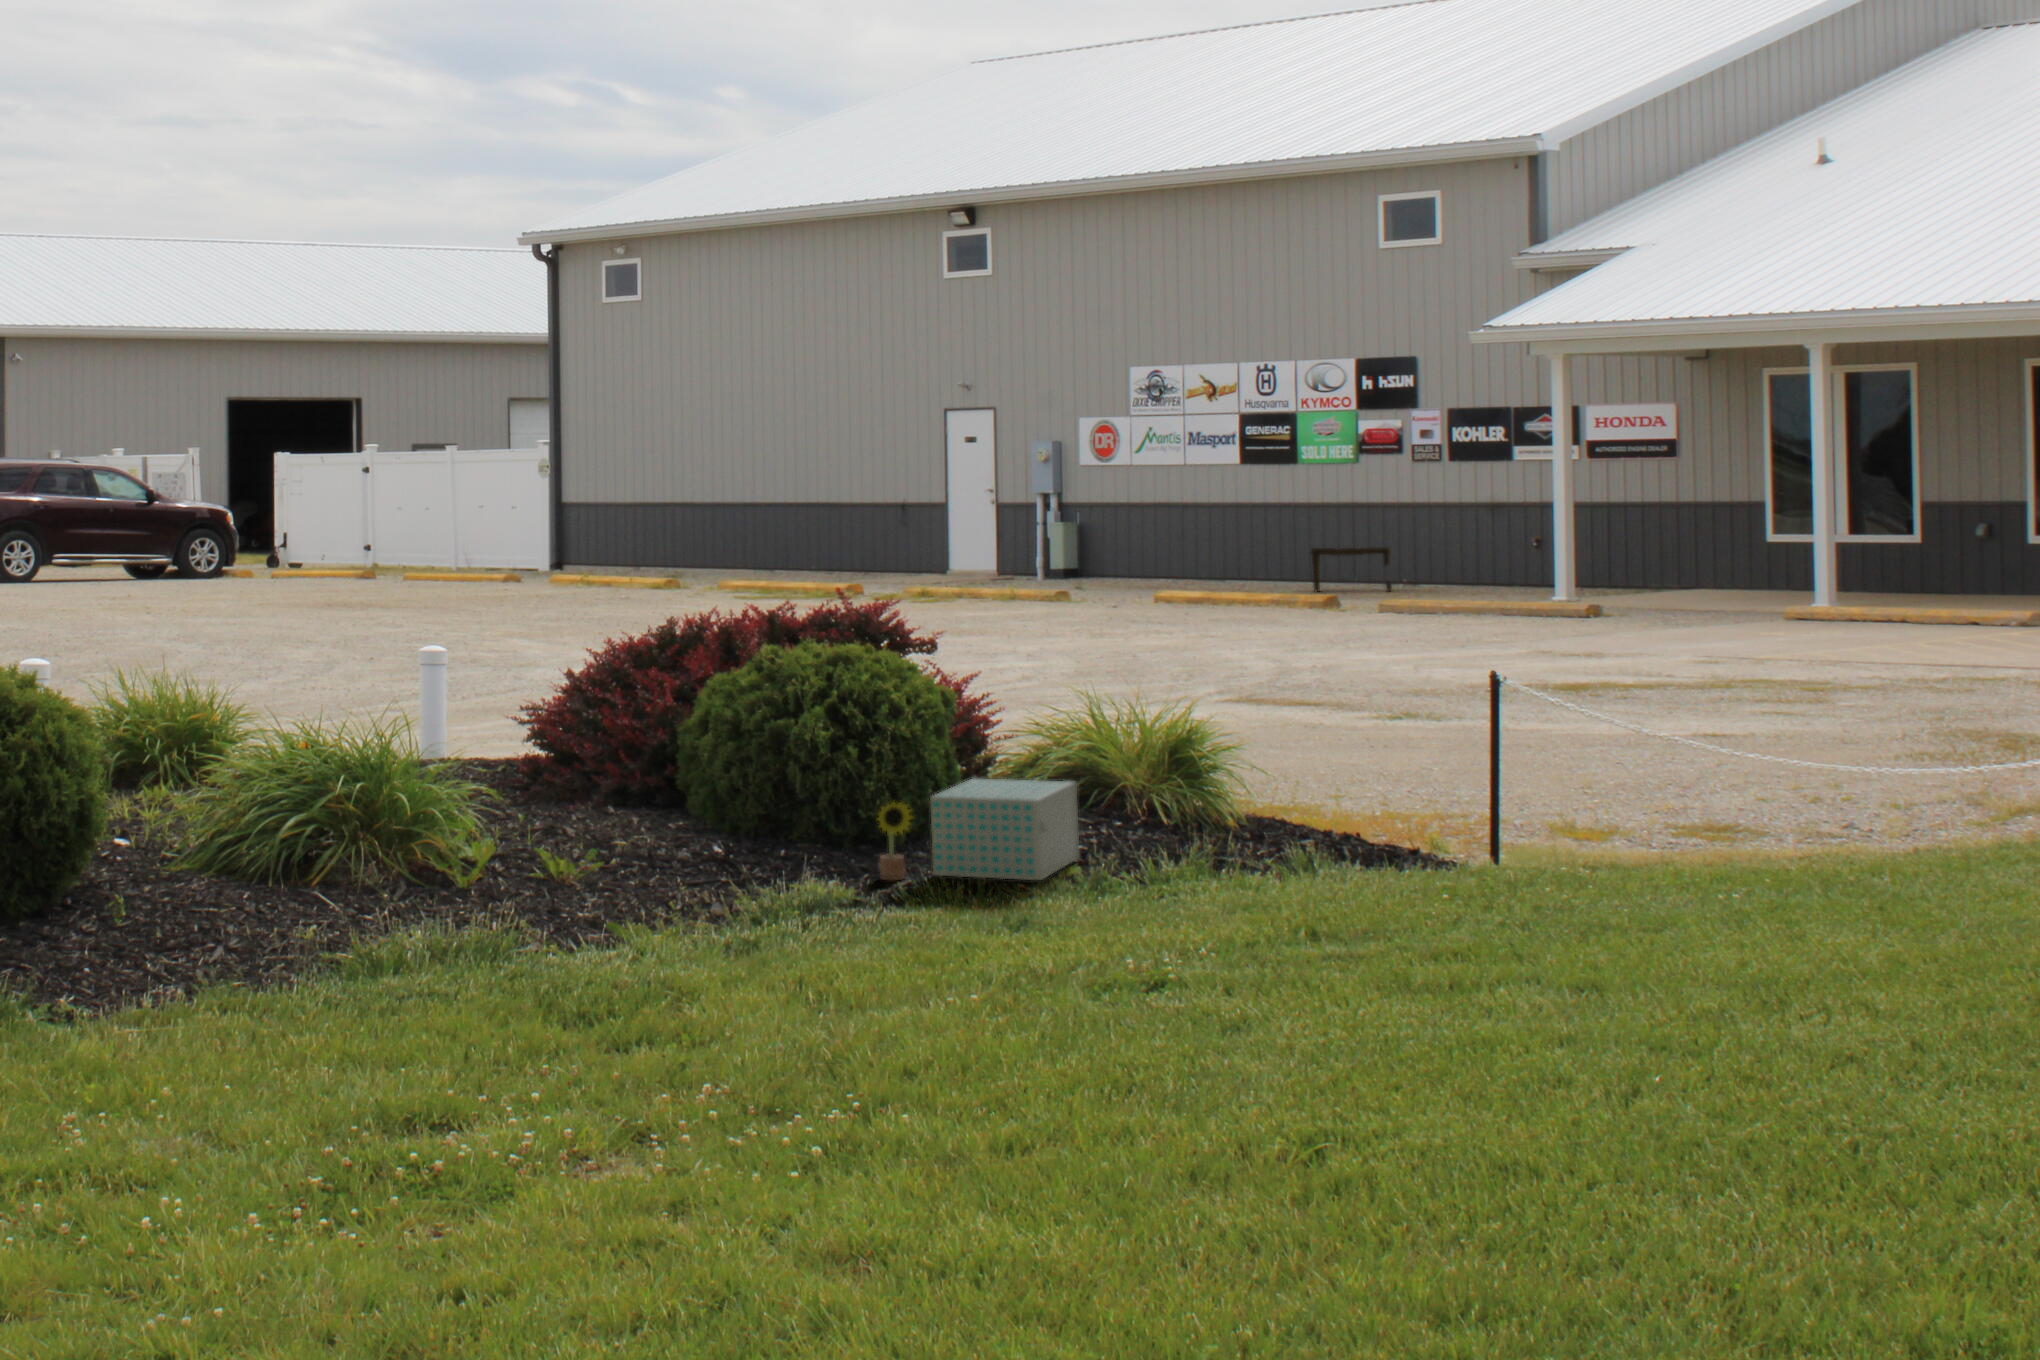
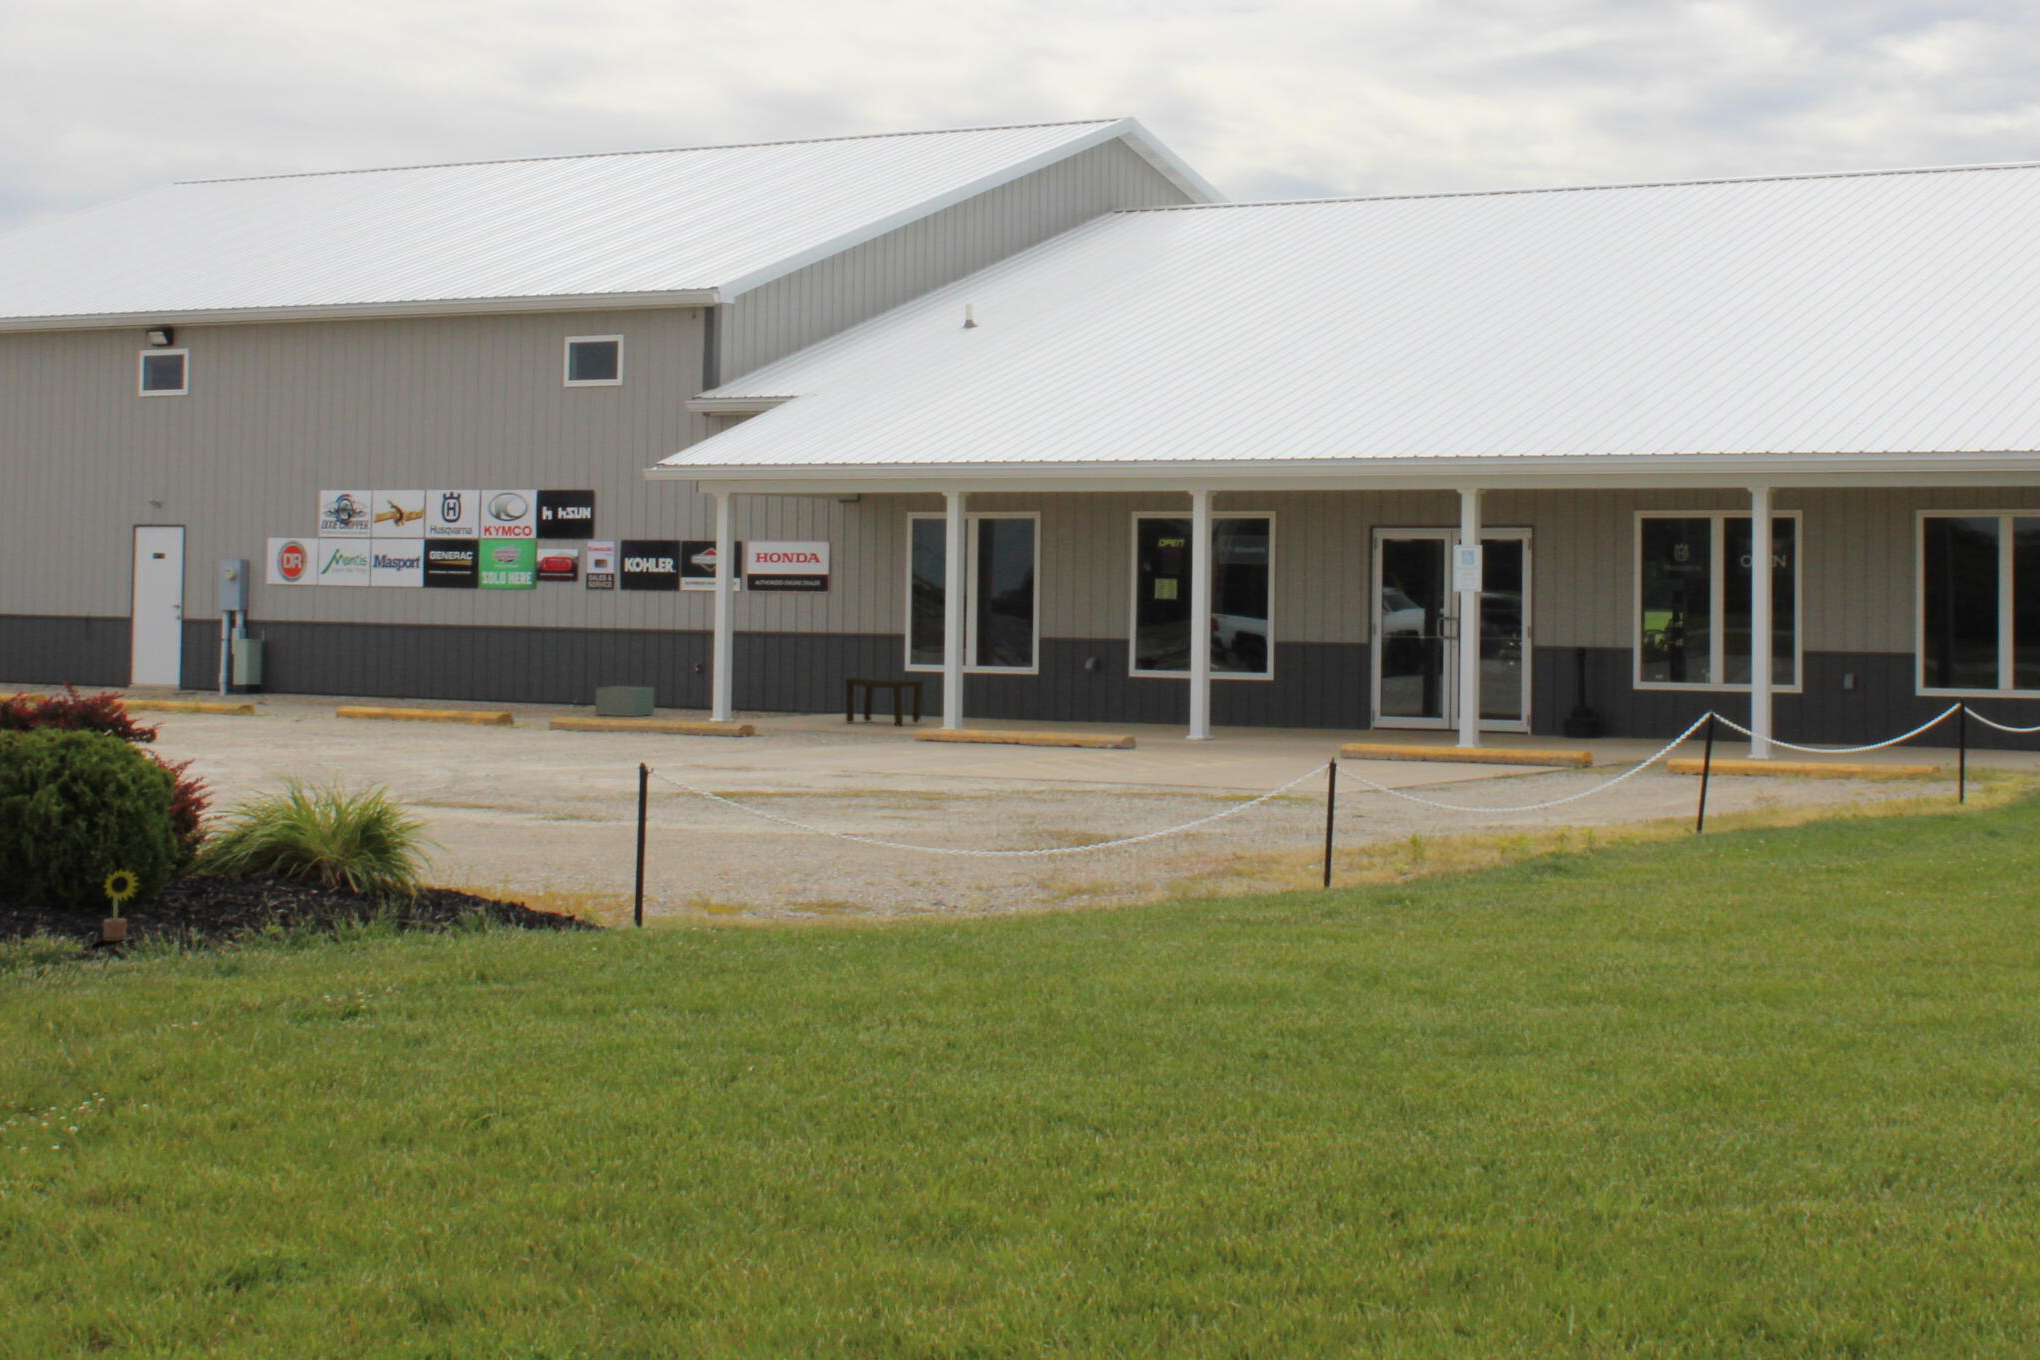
bench: present [1311,546,1392,592] -> present [845,678,923,726]
storage box: present [930,778,1079,880] -> present [595,686,654,716]

